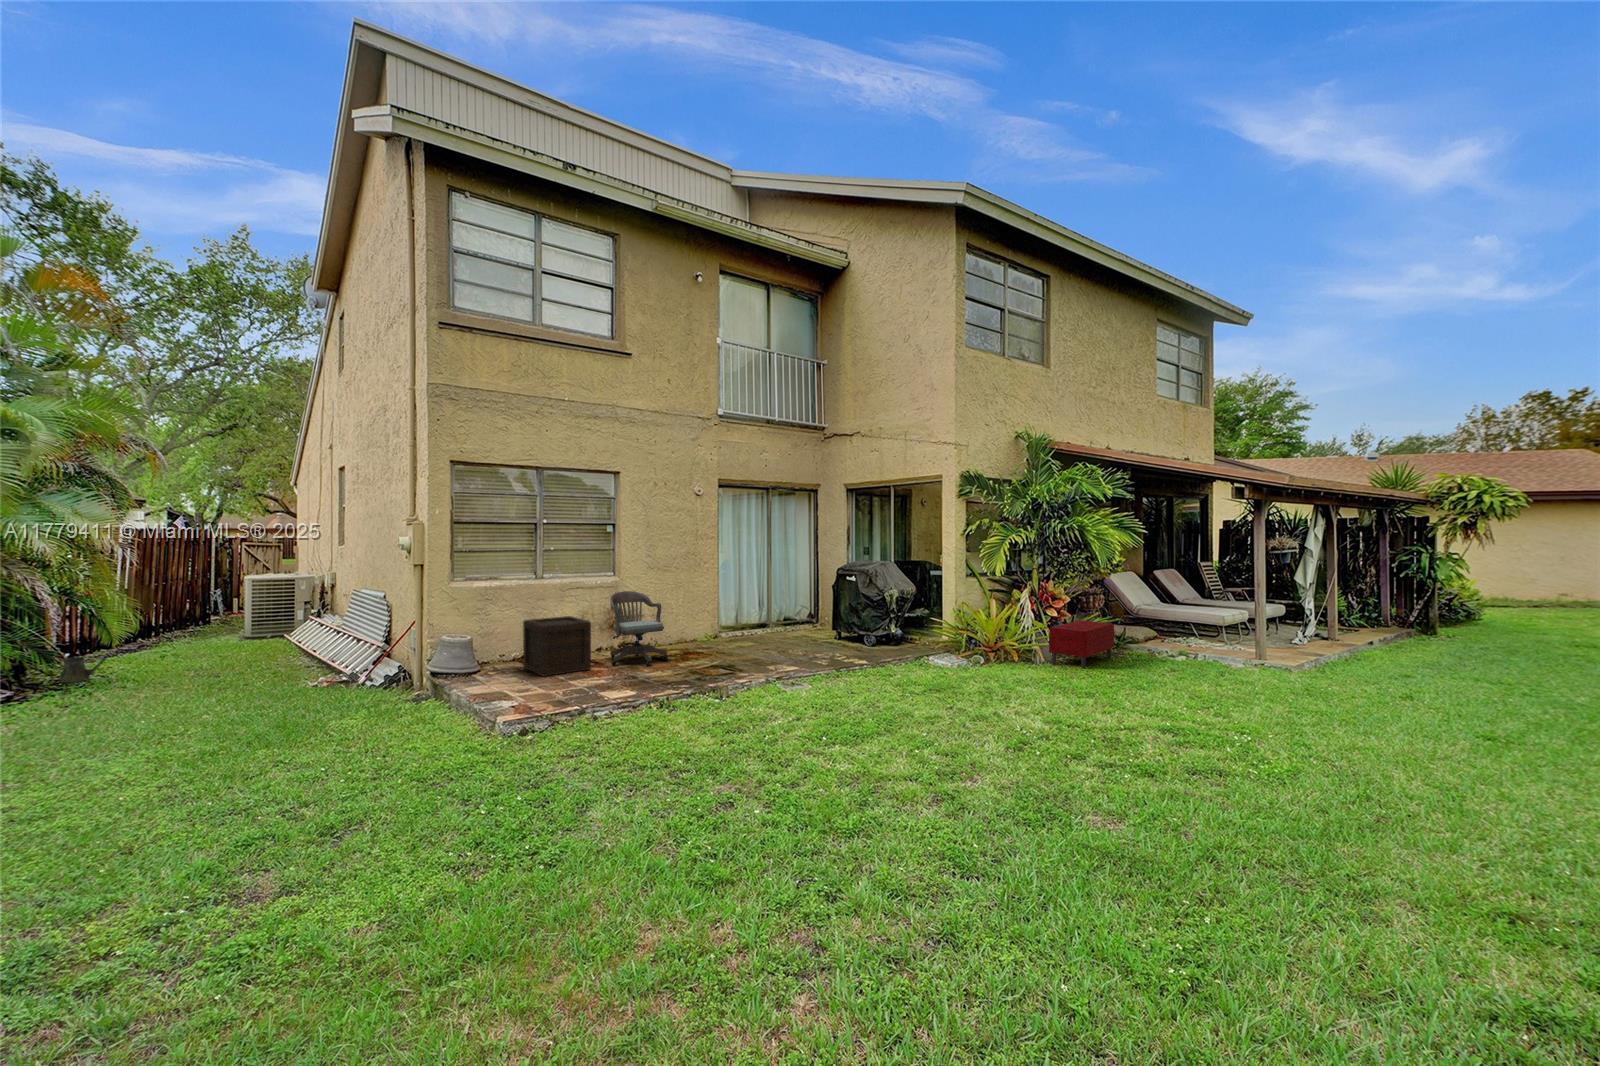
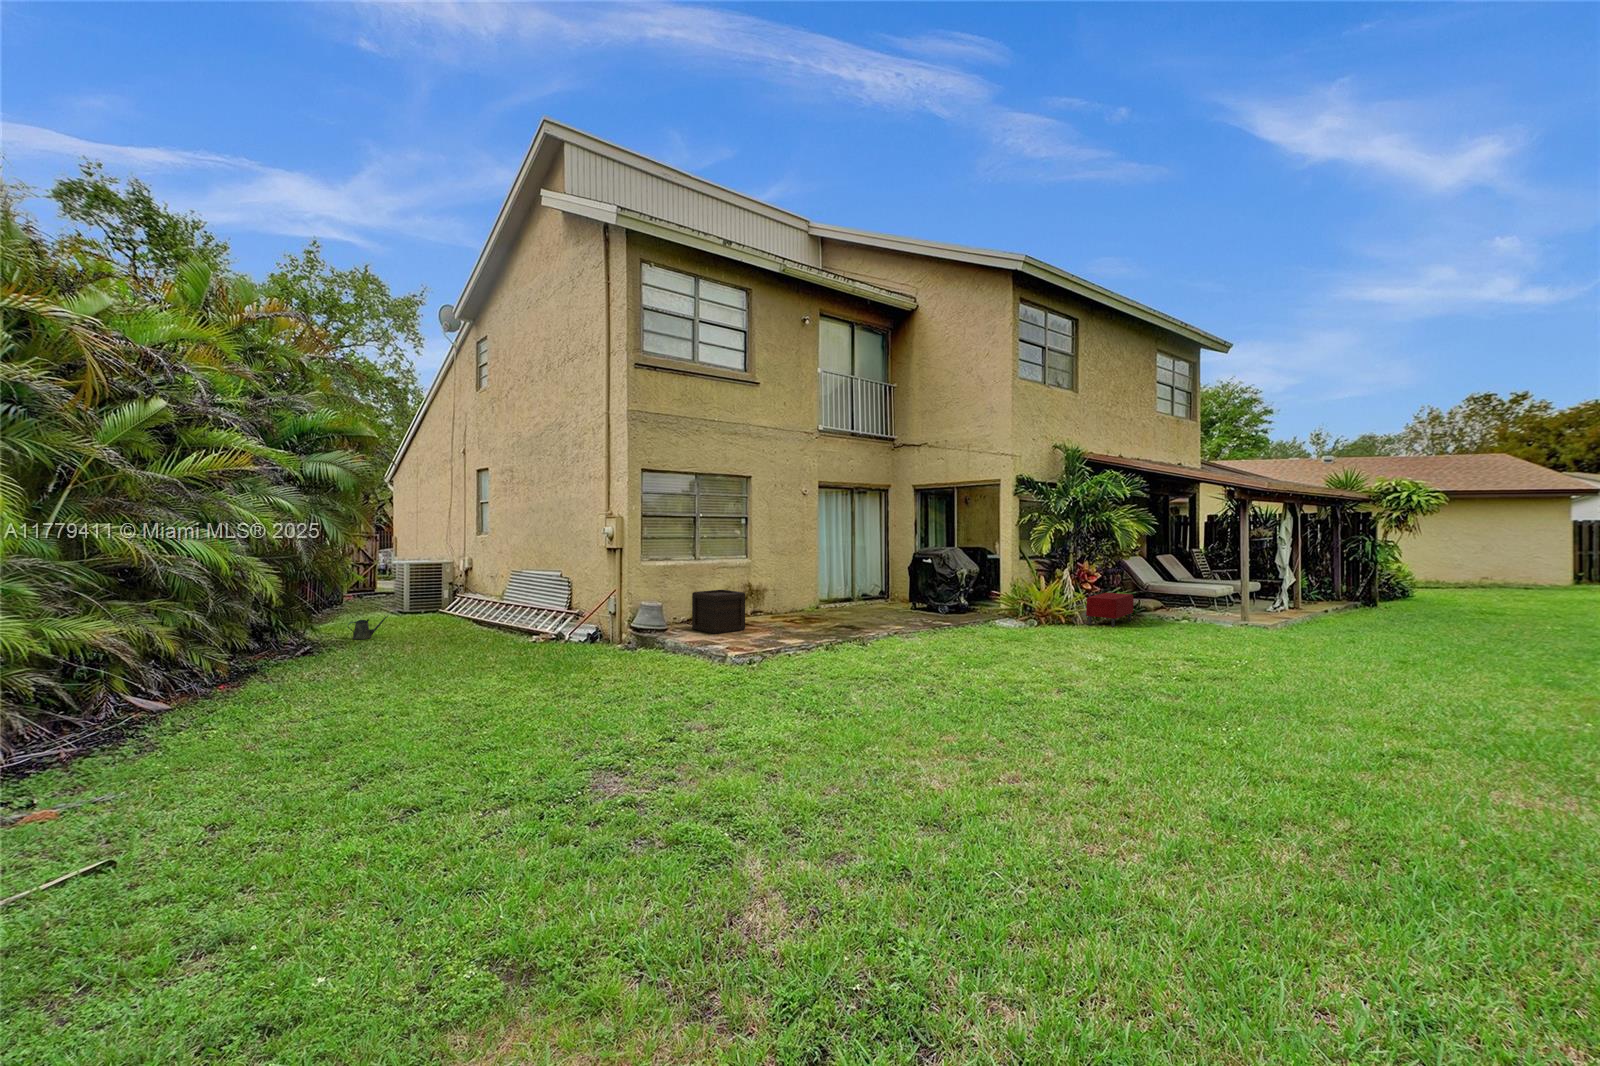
chair: present [610,591,668,666] -> none [750,571,794,627]

